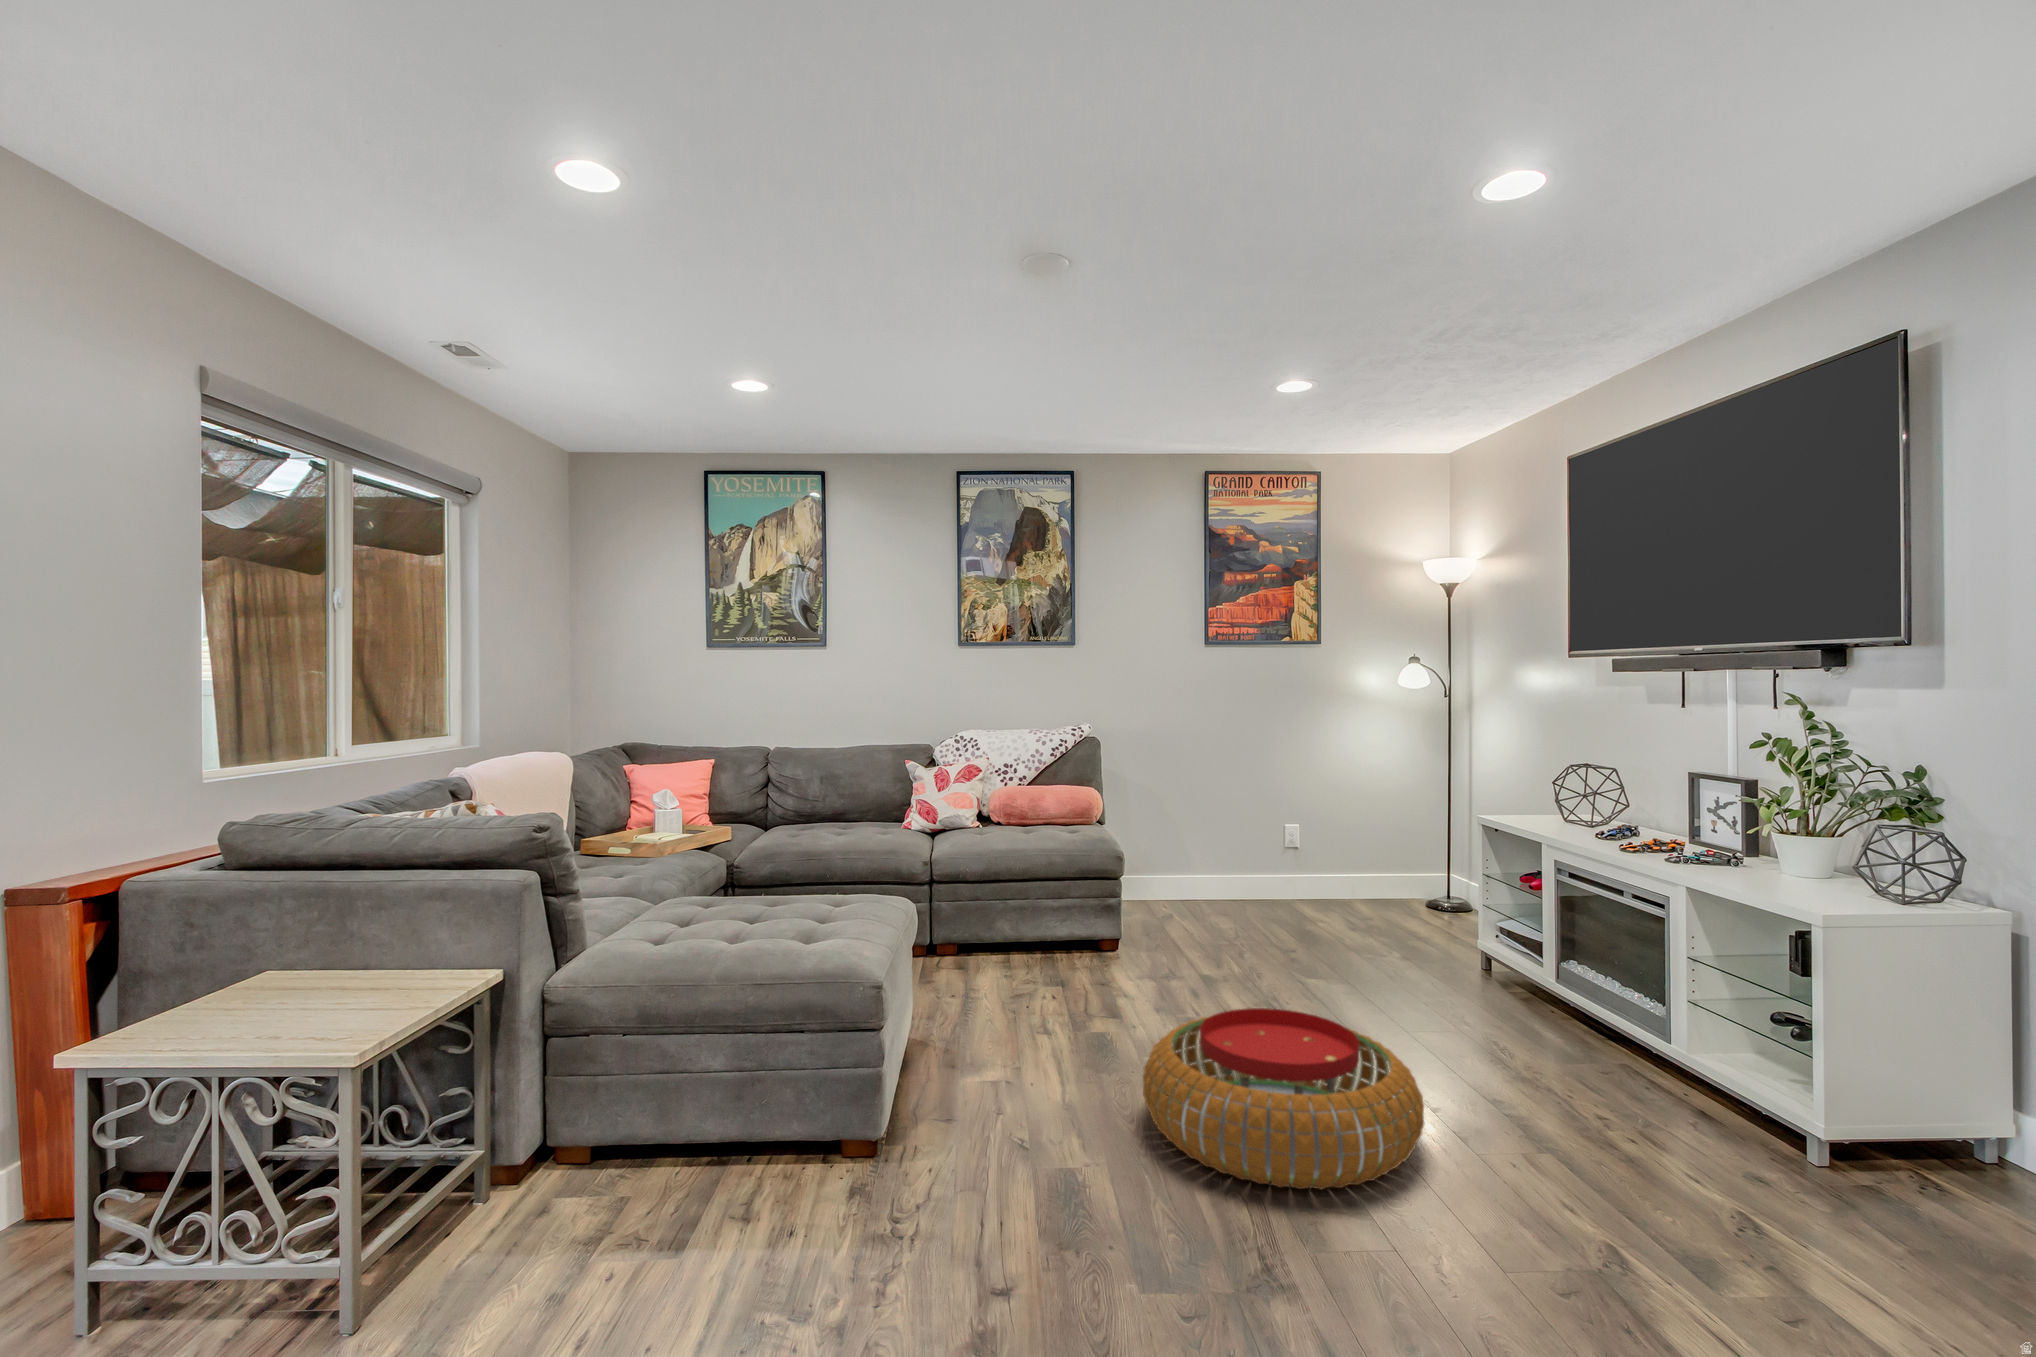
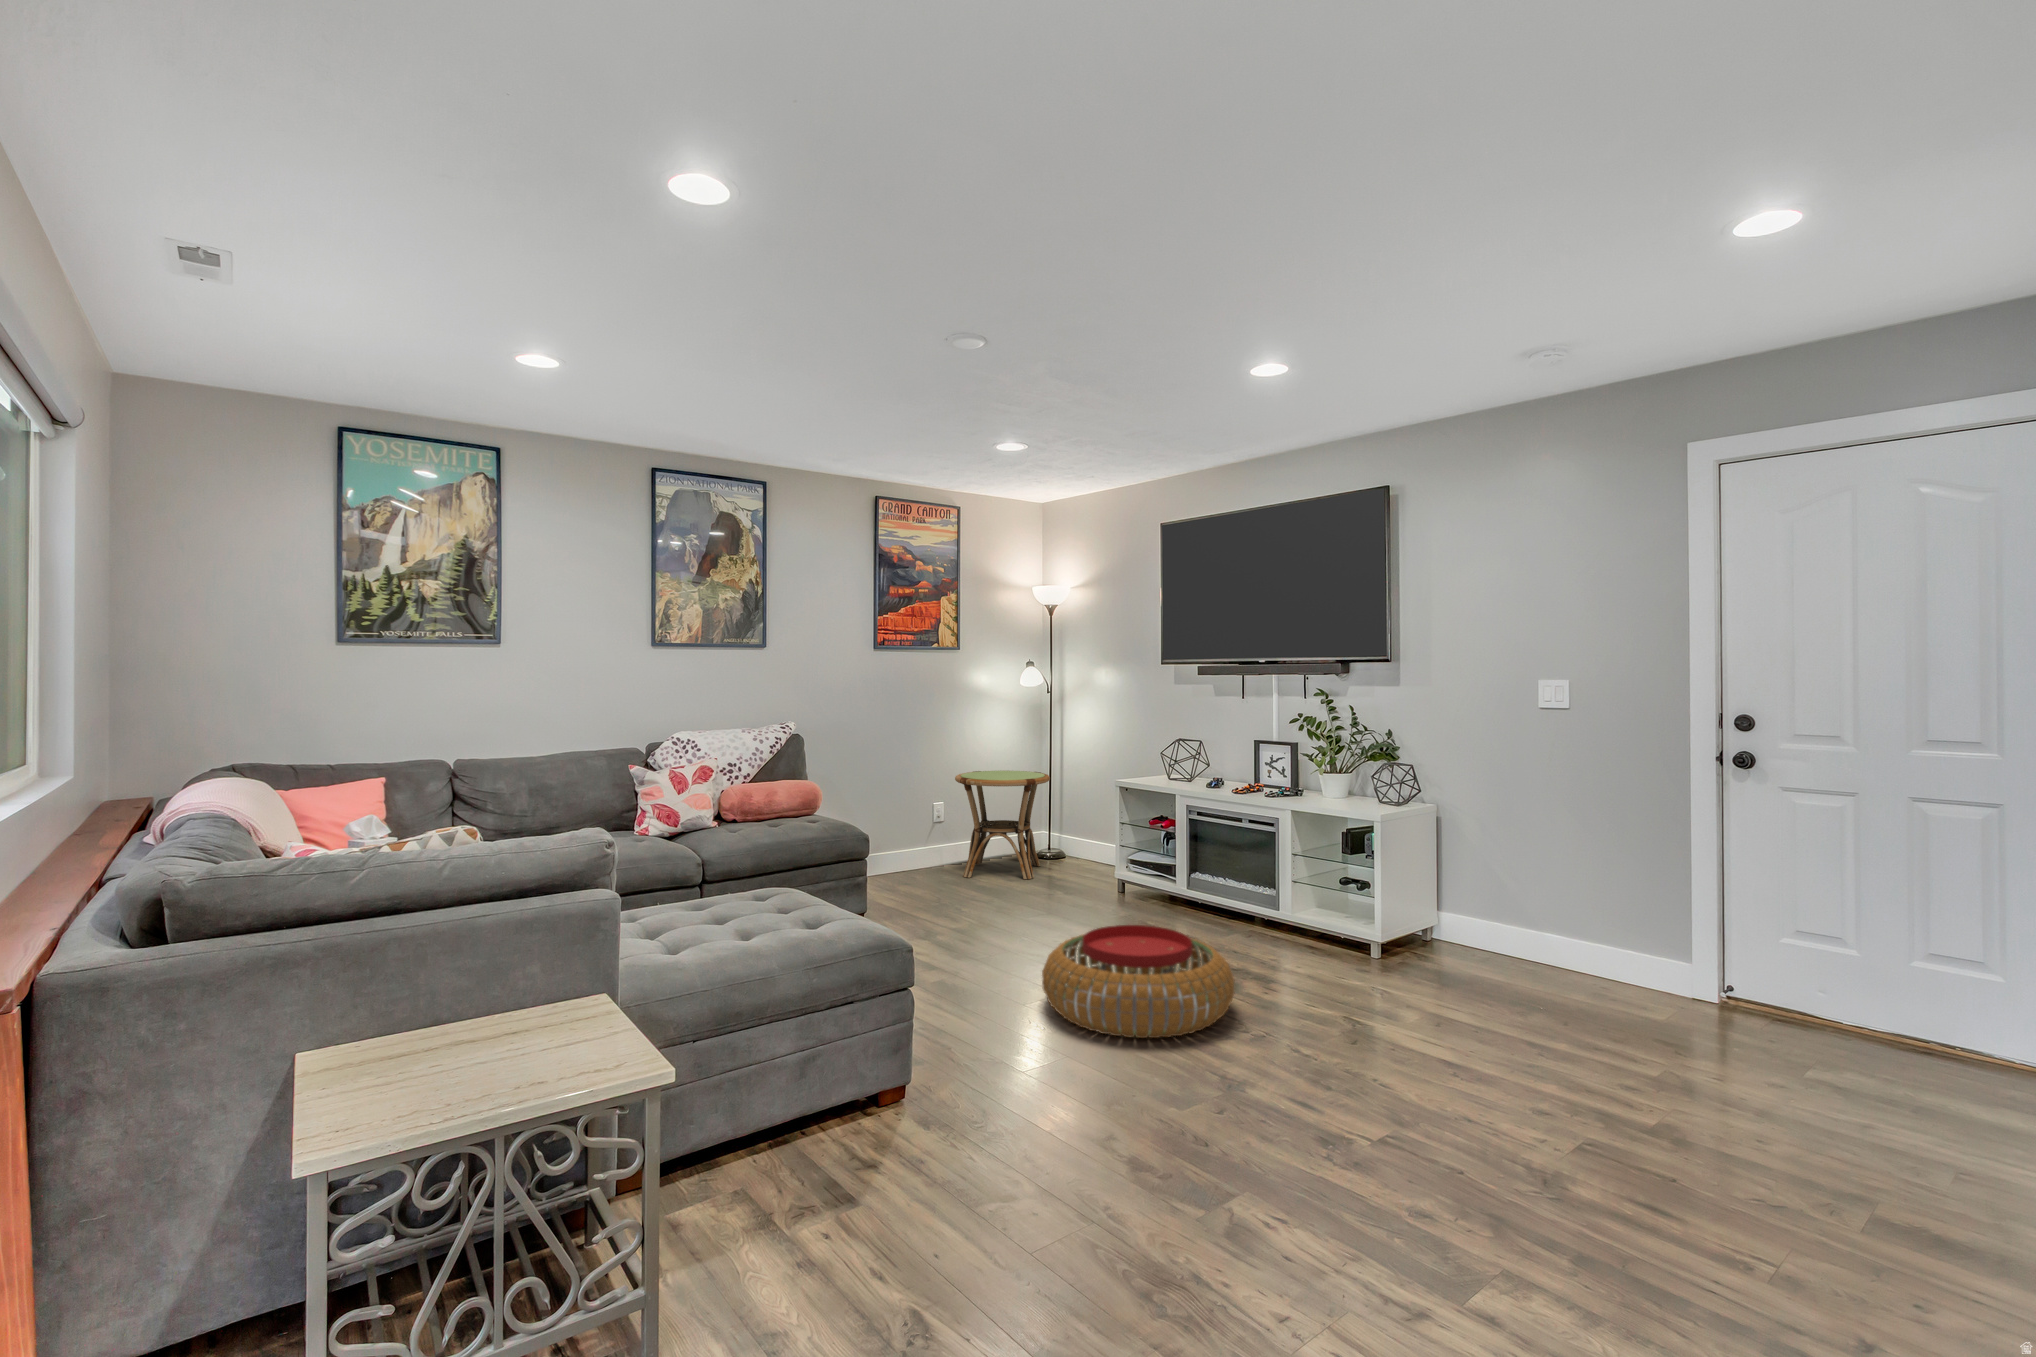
side table: none [1300,794,1428,937] -> present [955,771,1050,879]

